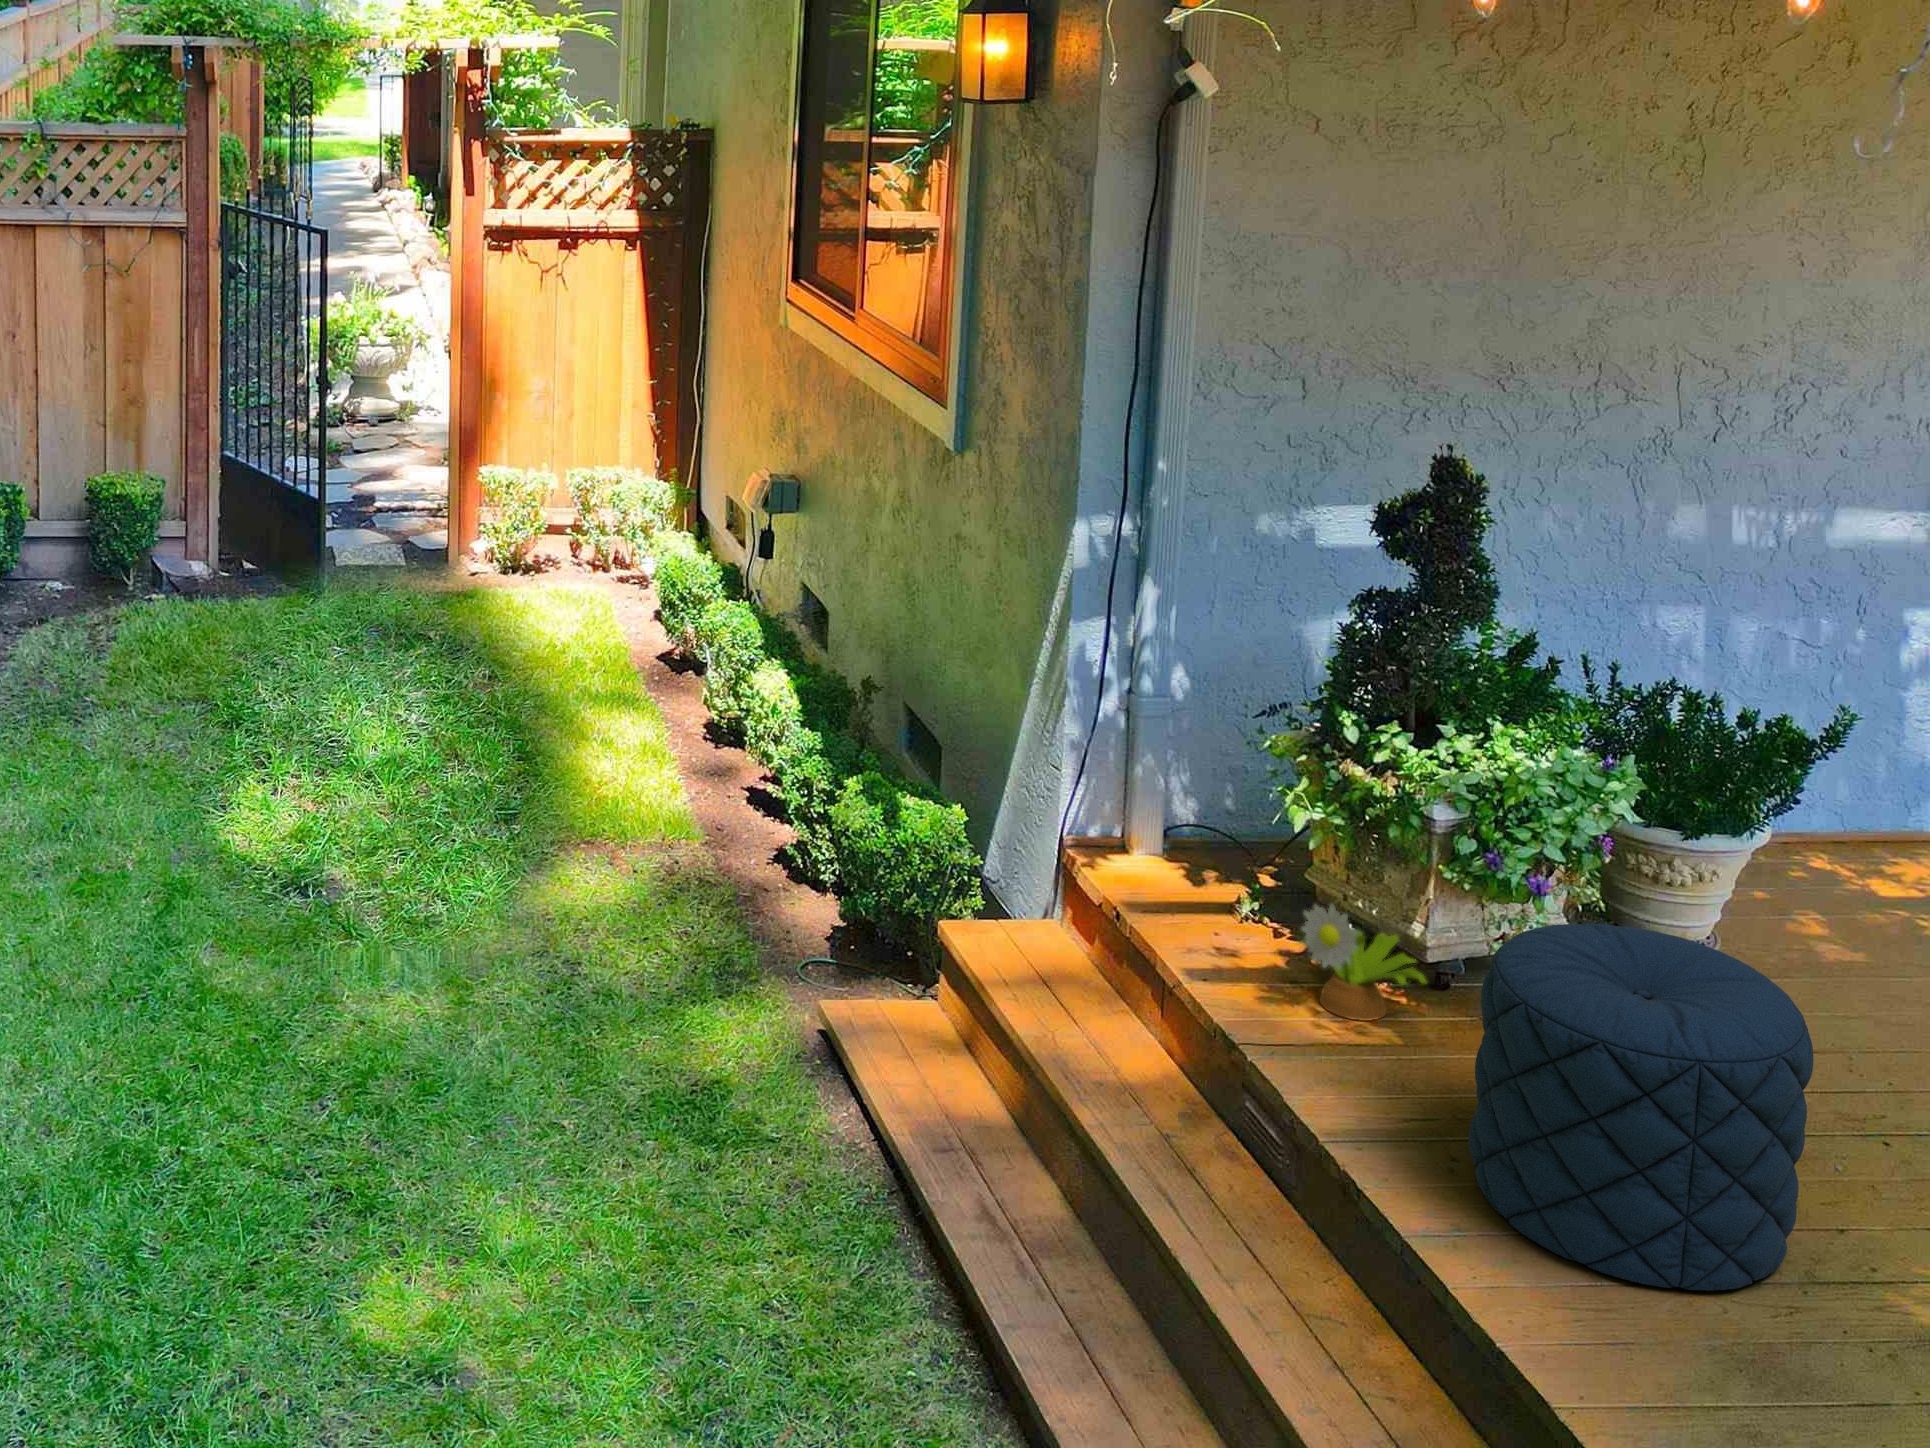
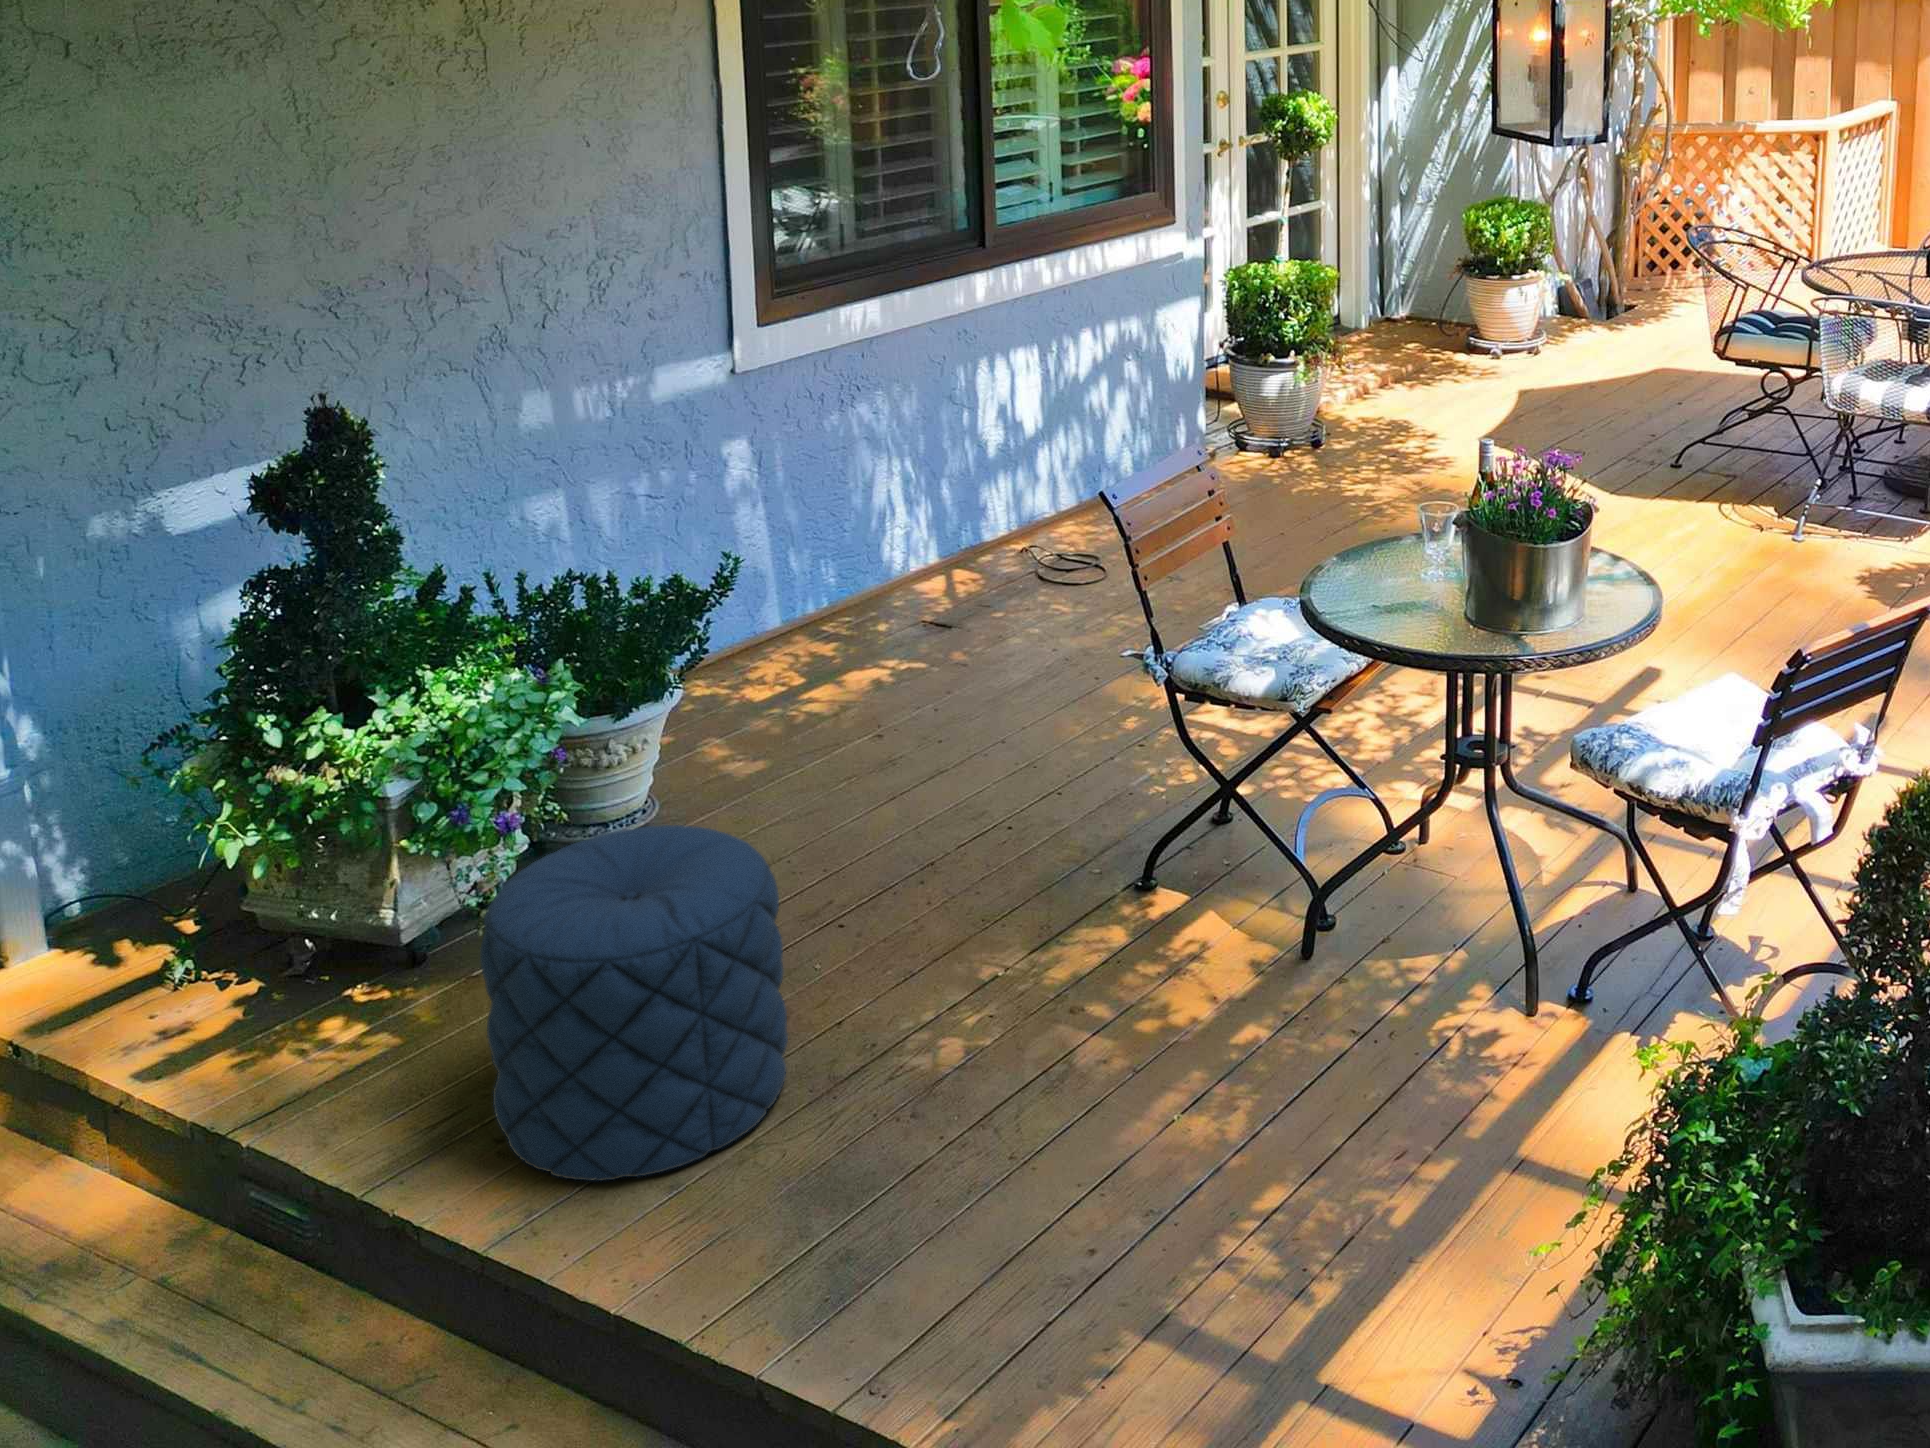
decorative plant: present [1298,904,1426,1021] -> none [253,929,412,1045]

